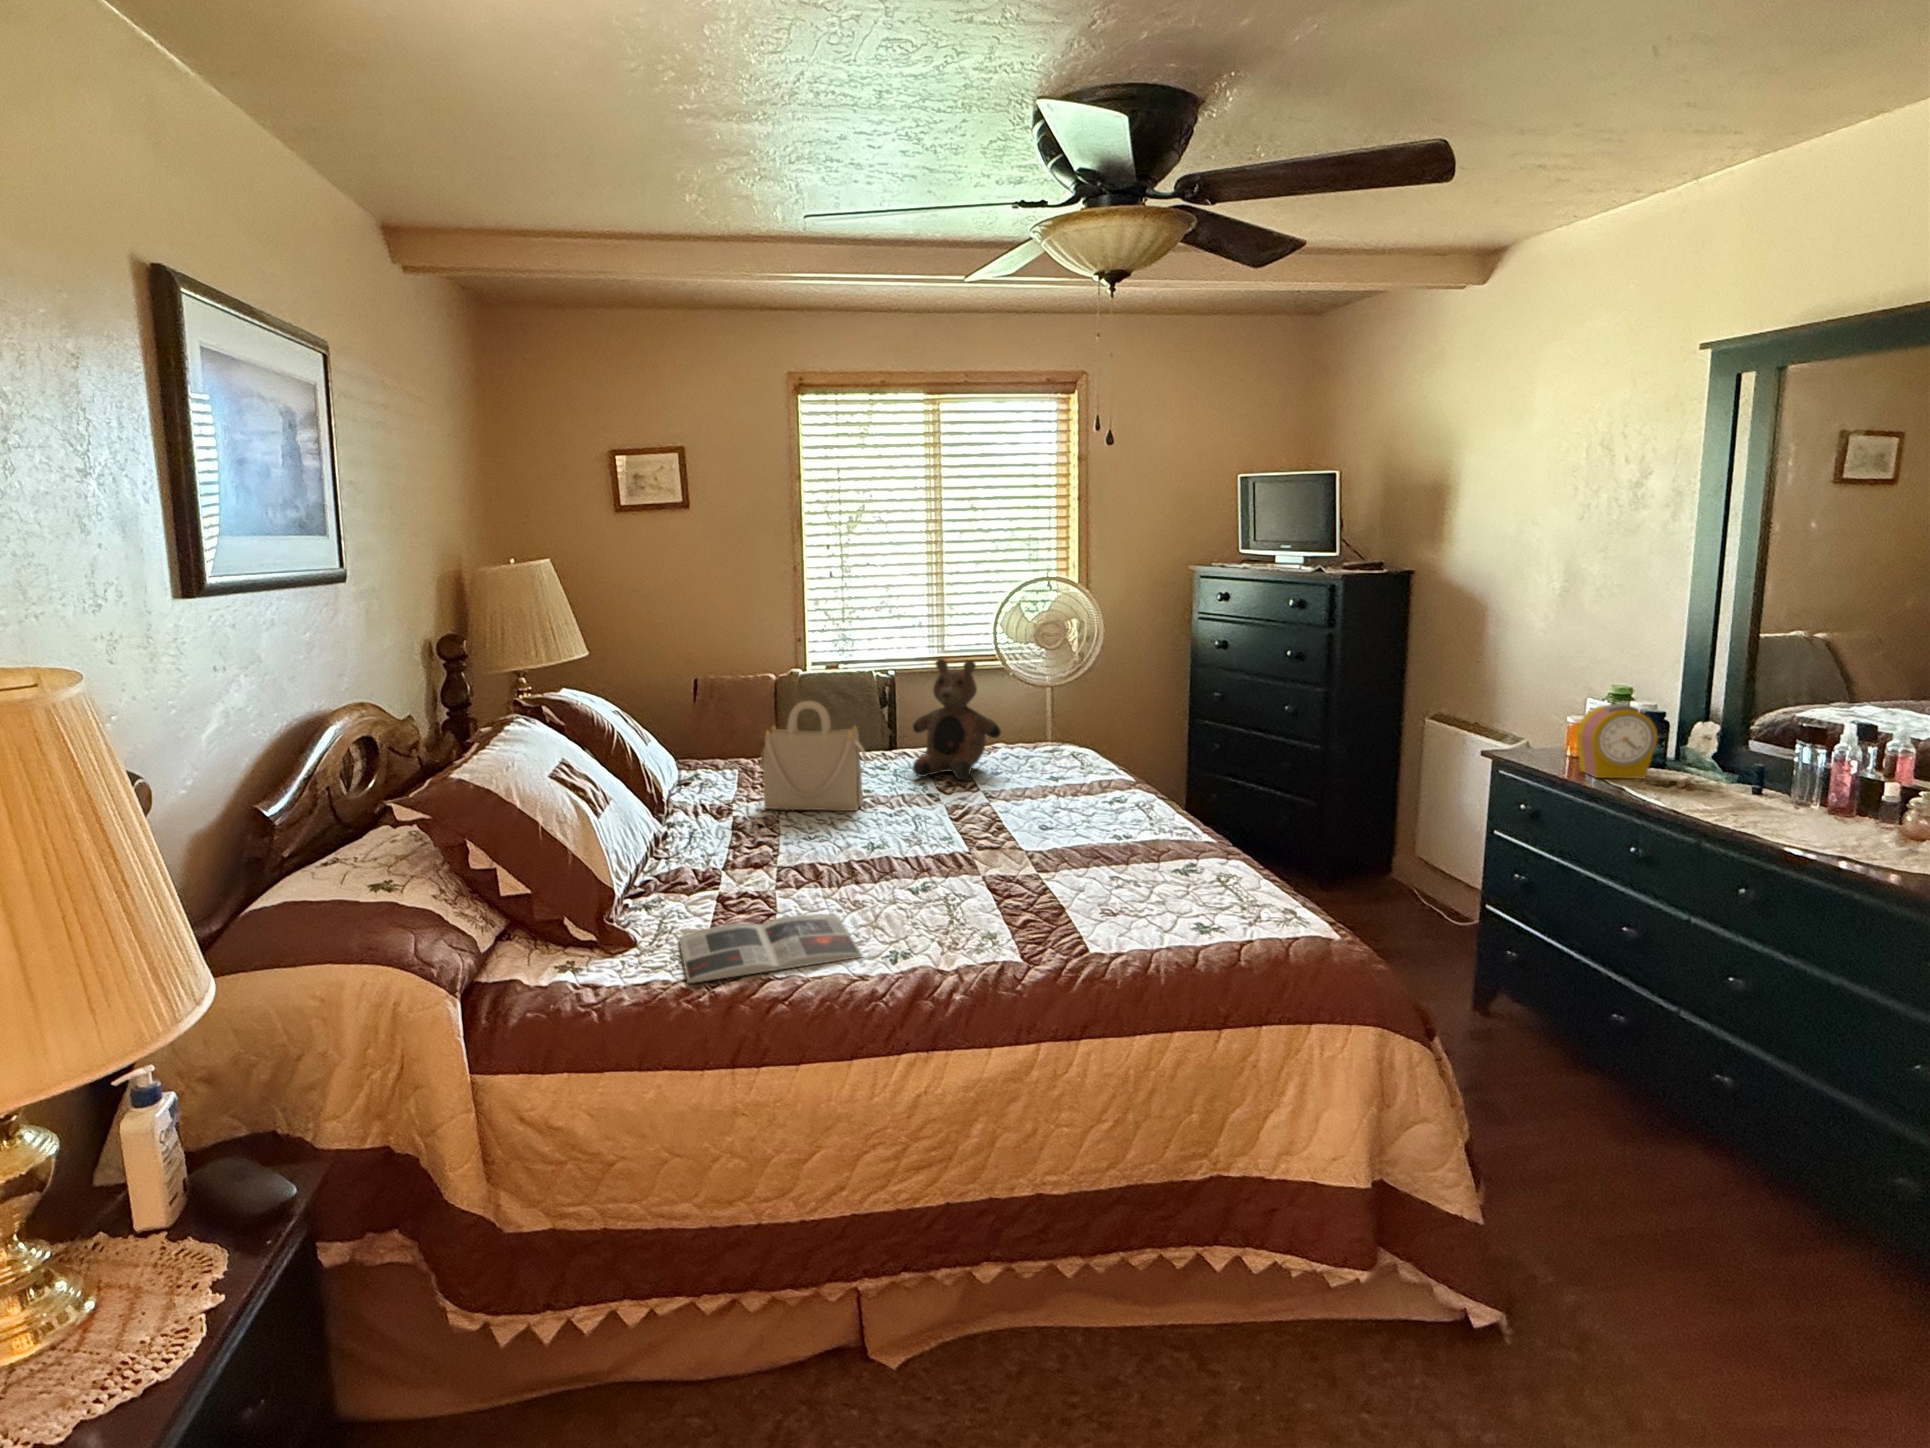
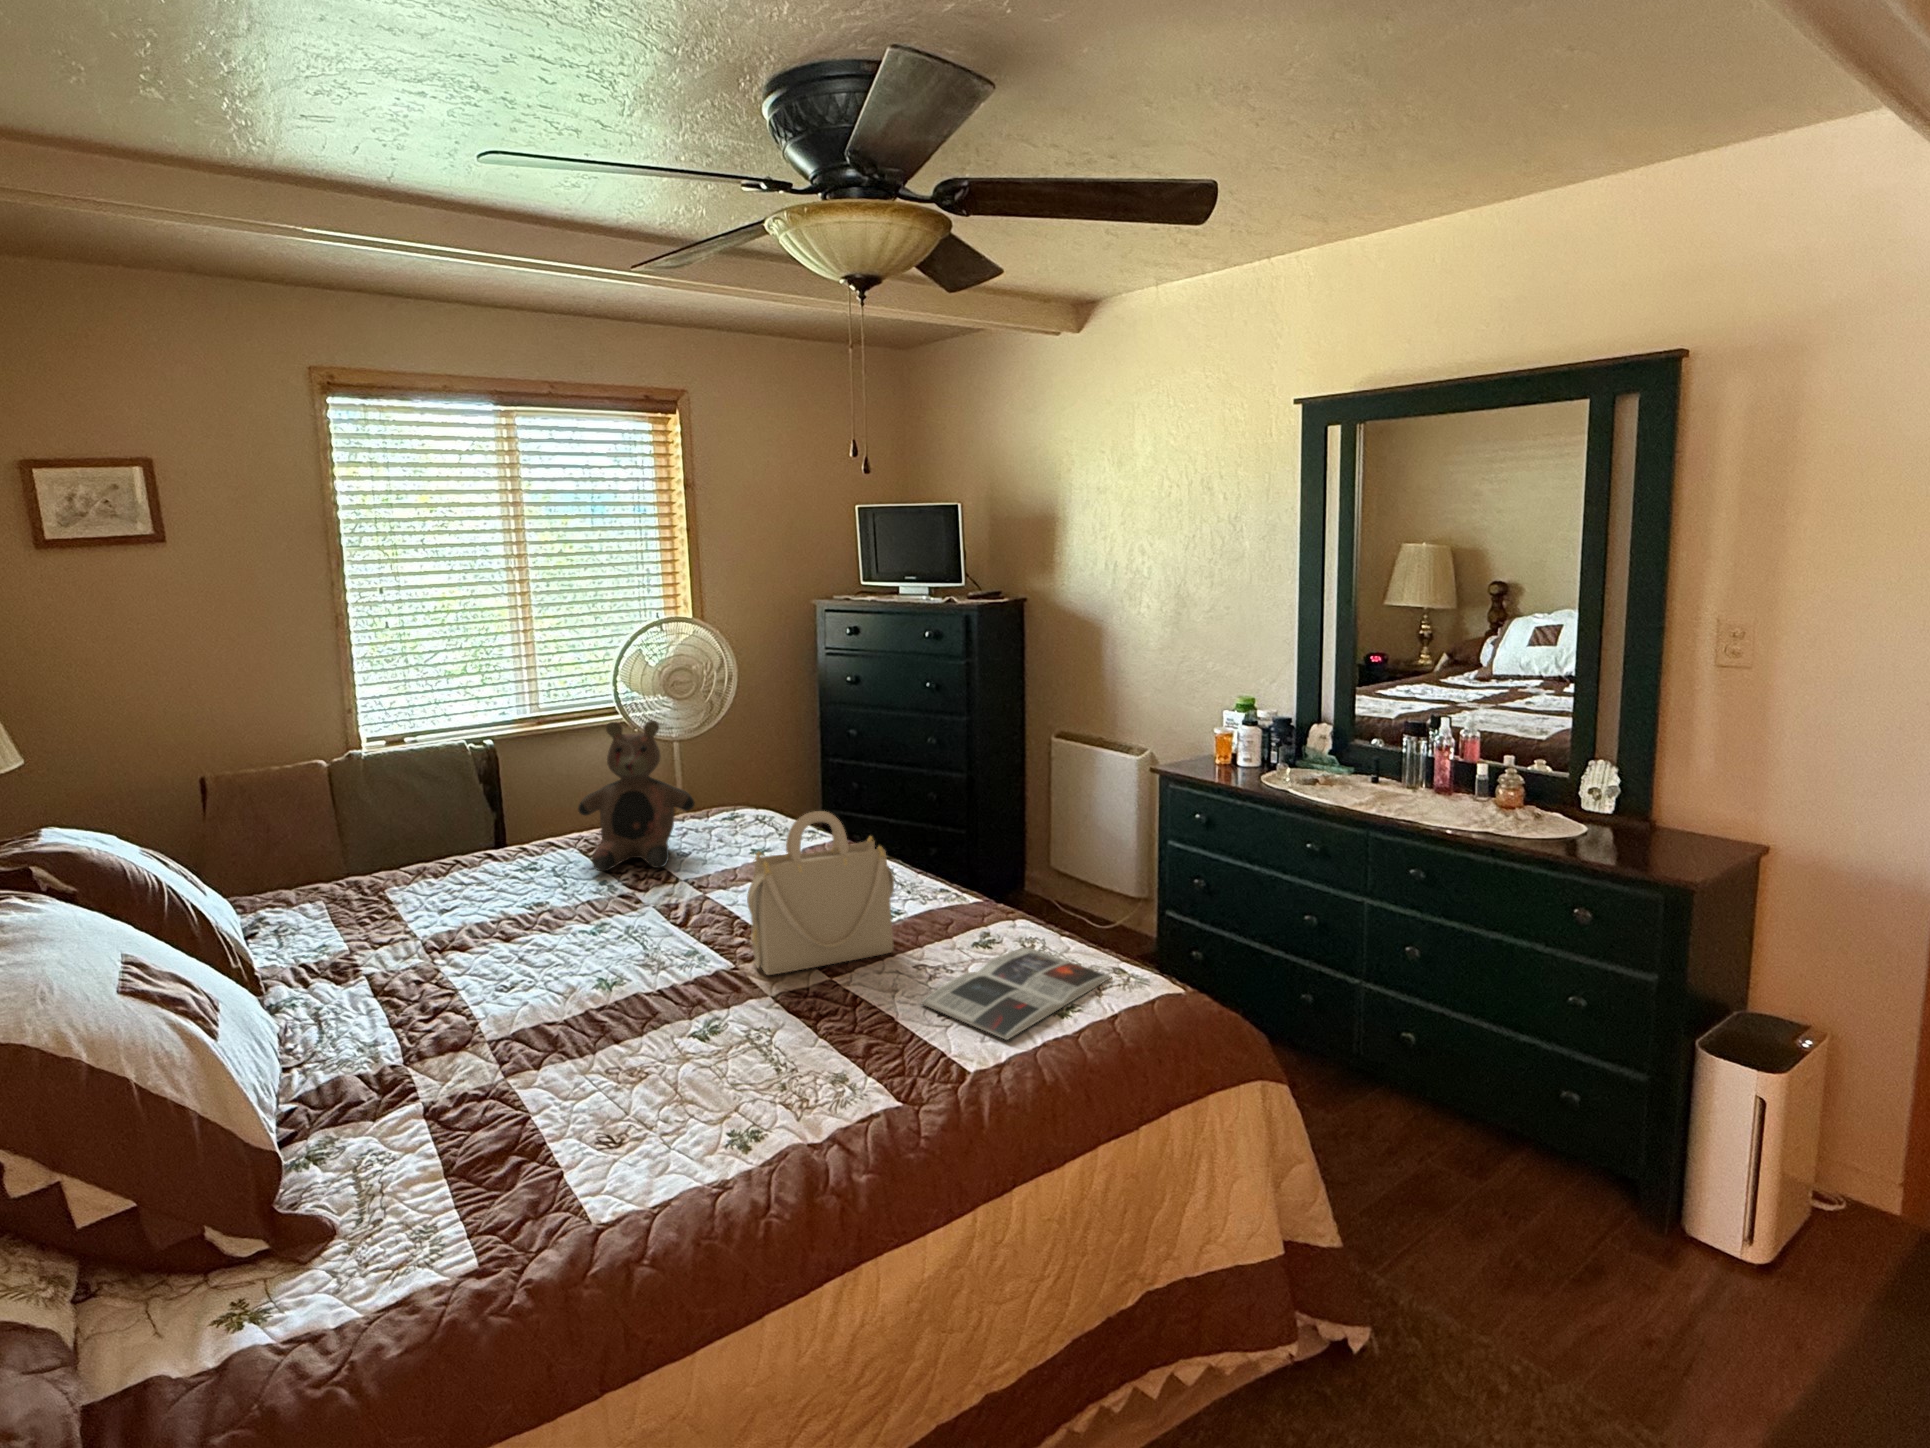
handbag: present [761,701,866,811] -> present [747,811,894,975]
alarm clock: present [1576,704,1657,779] -> none [1234,717,1293,784]
magazine: present [679,914,863,983] -> present [921,948,1112,1040]

